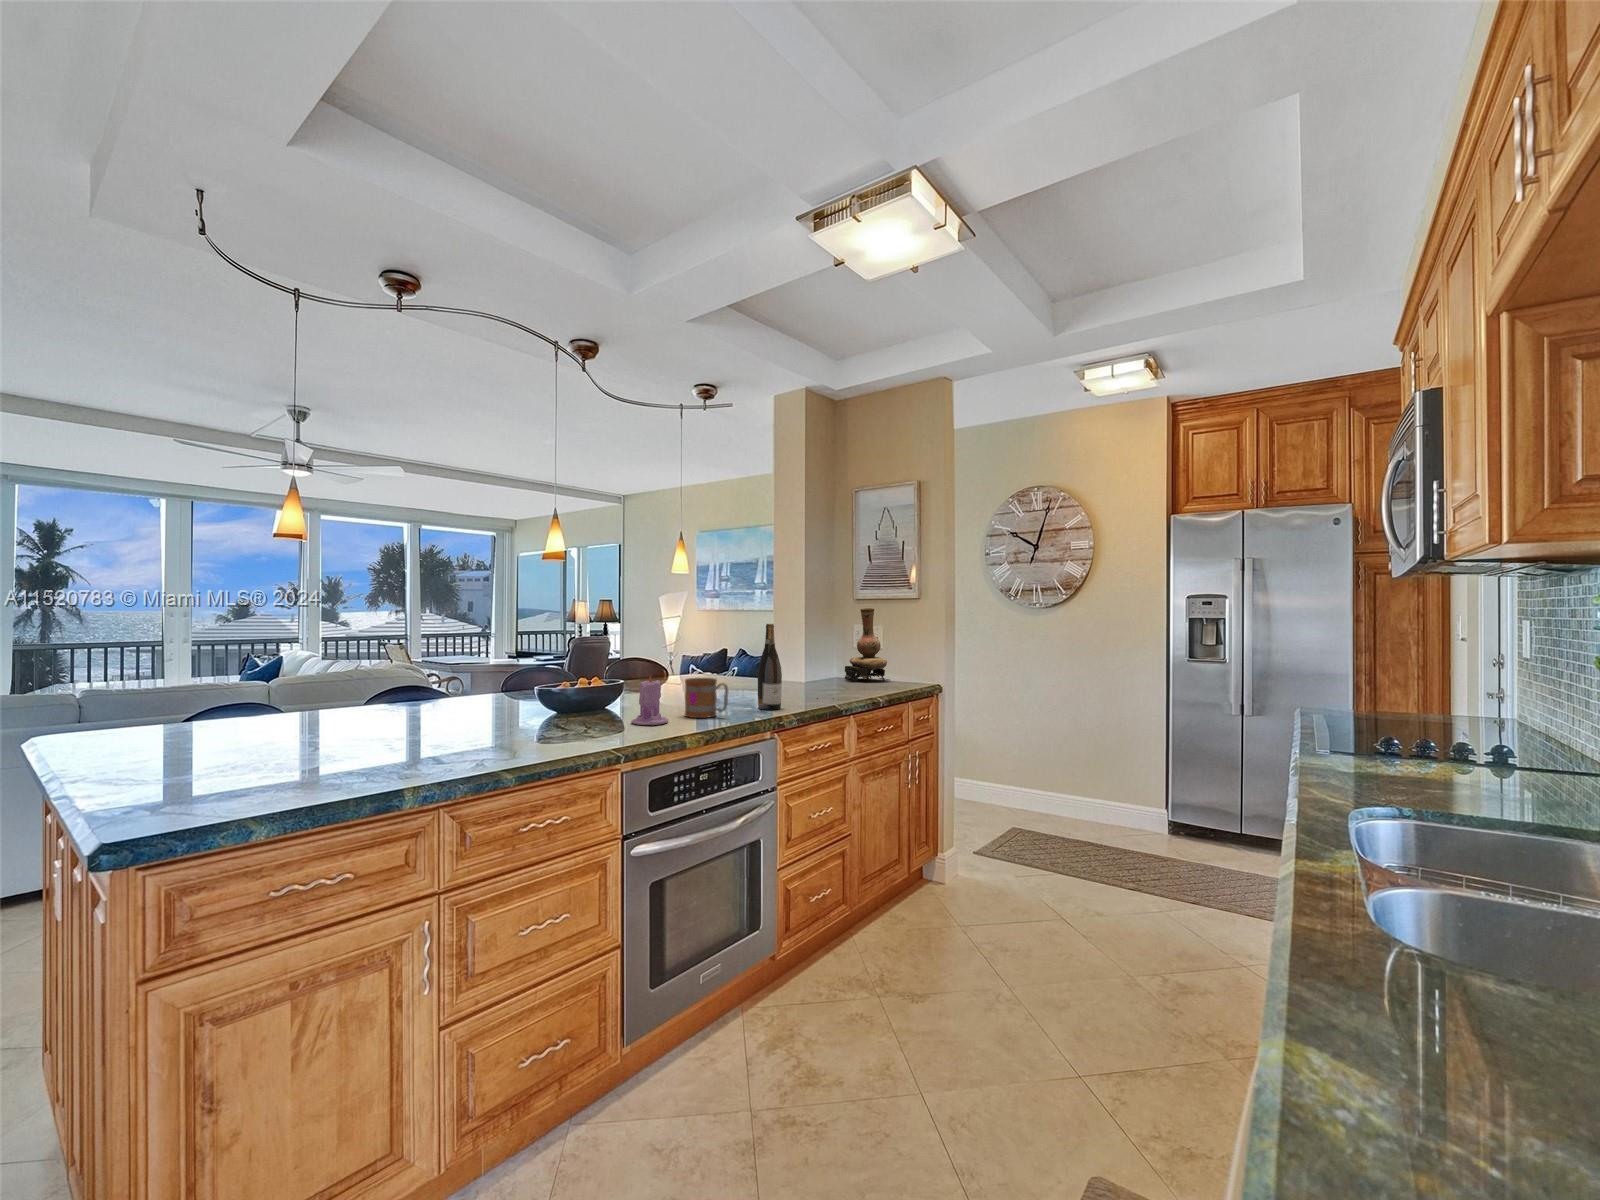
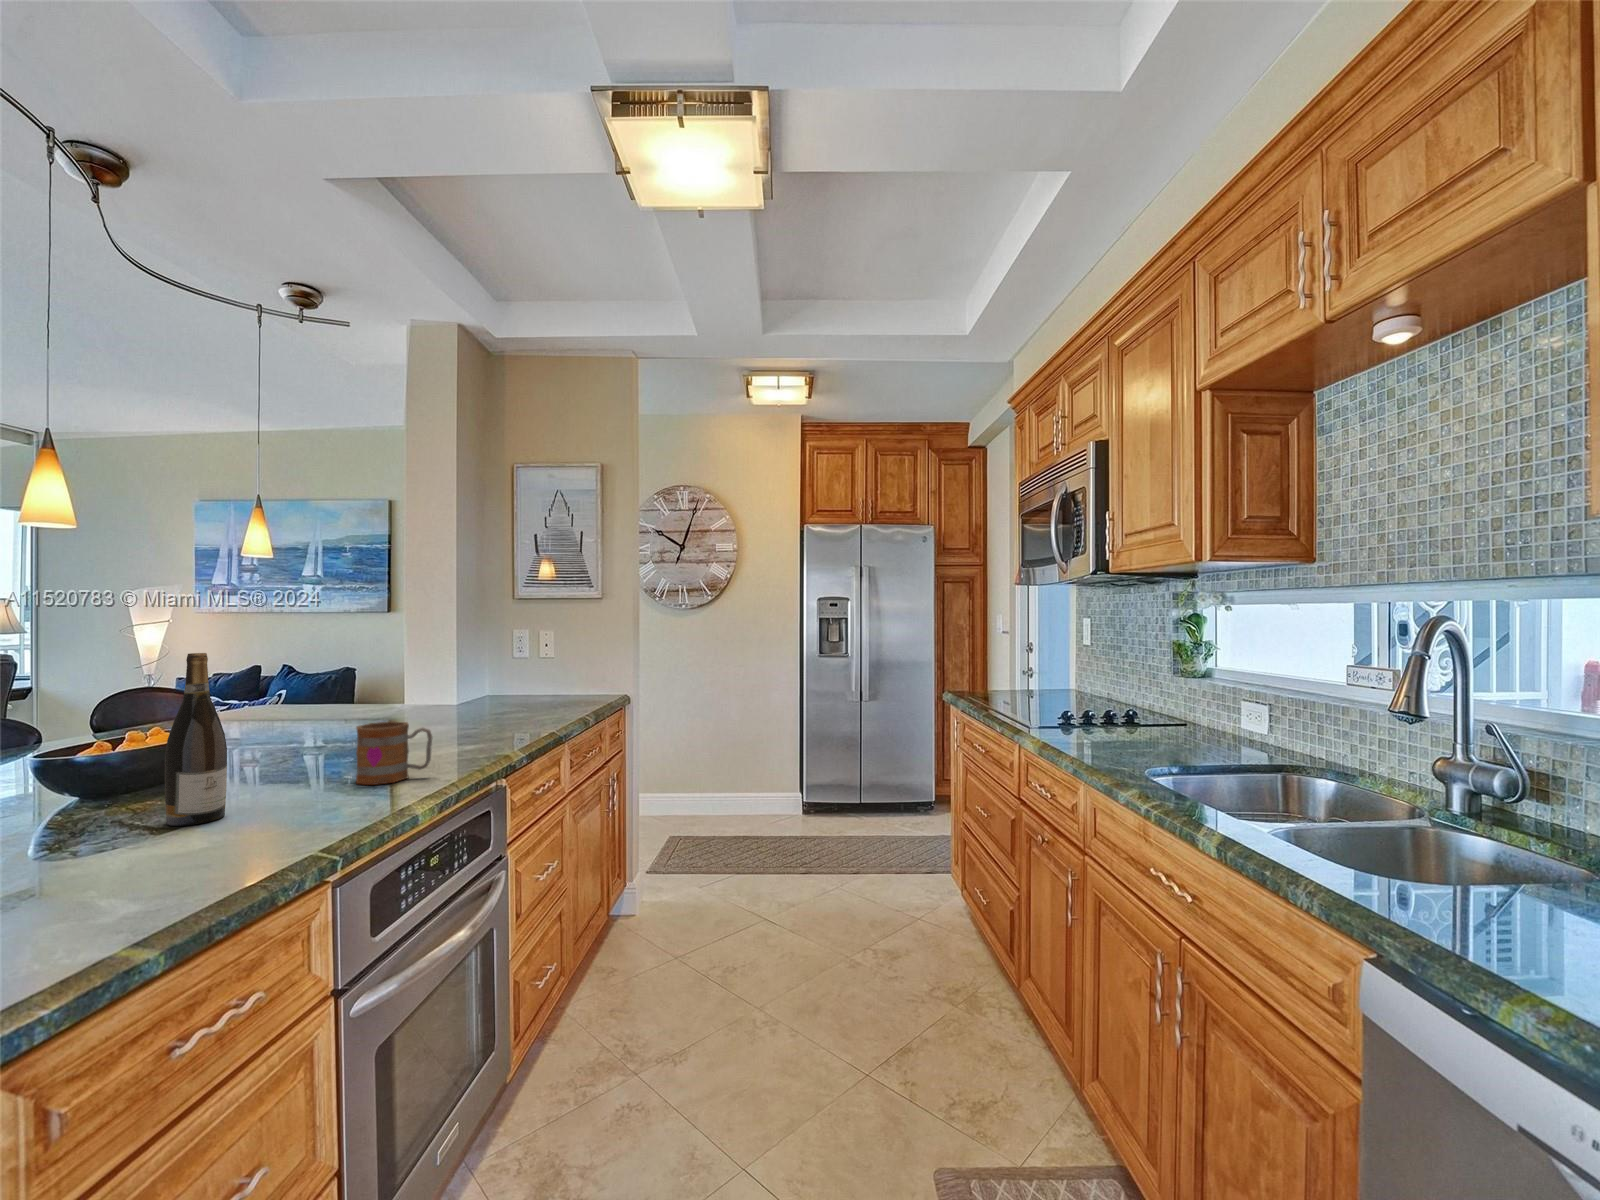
vase: present [845,608,889,682] -> none [508,613,569,701]
wine bottle: present [758,624,782,710] -> present [165,653,227,826]
candle: present [631,676,668,725] -> none [273,728,343,812]

